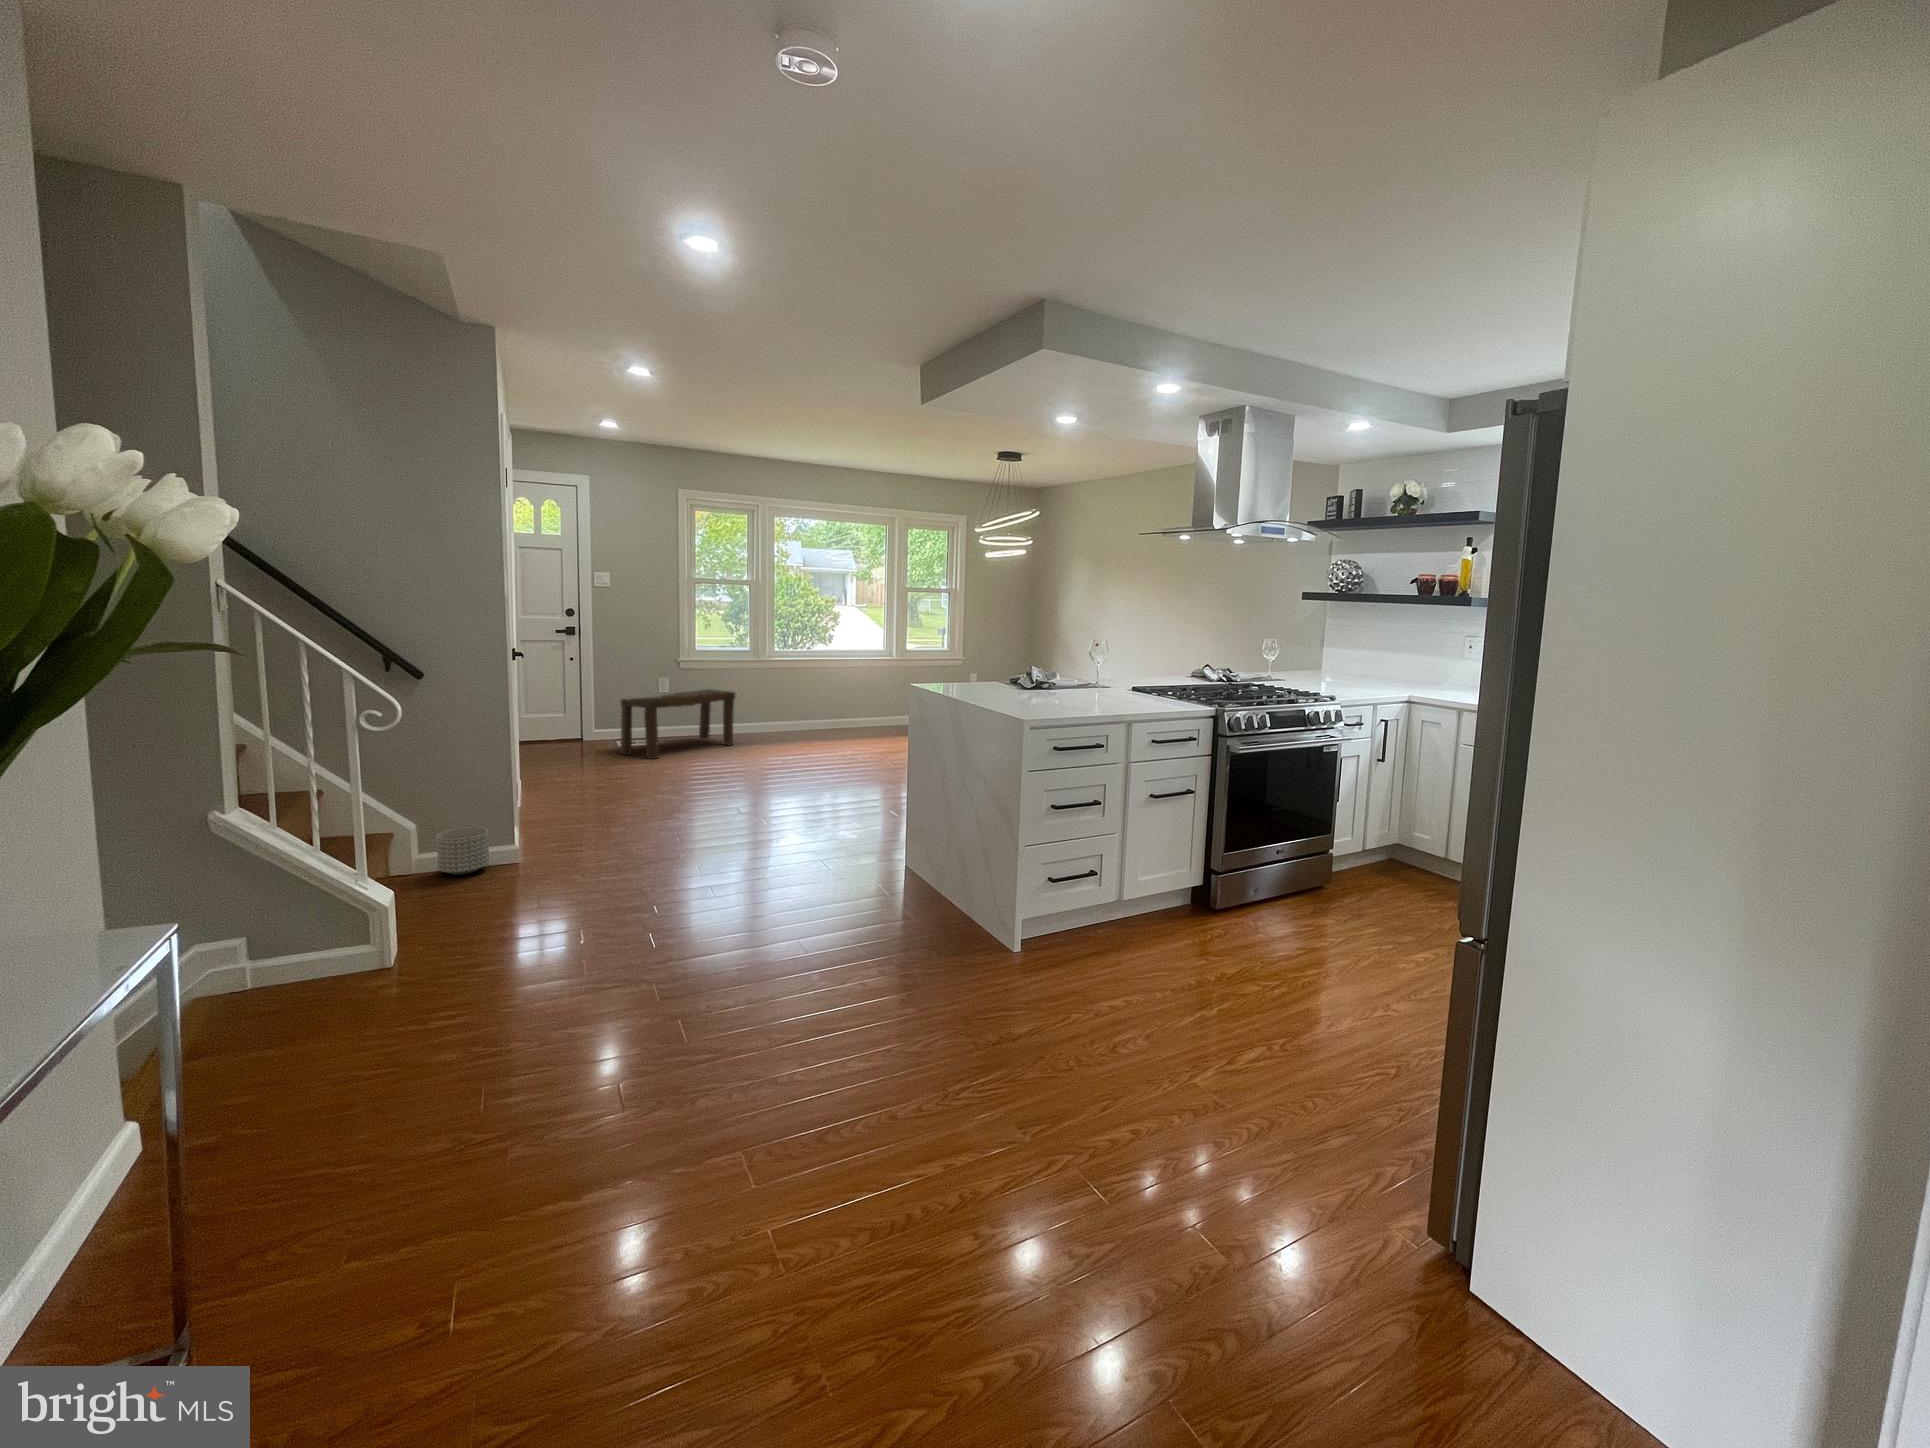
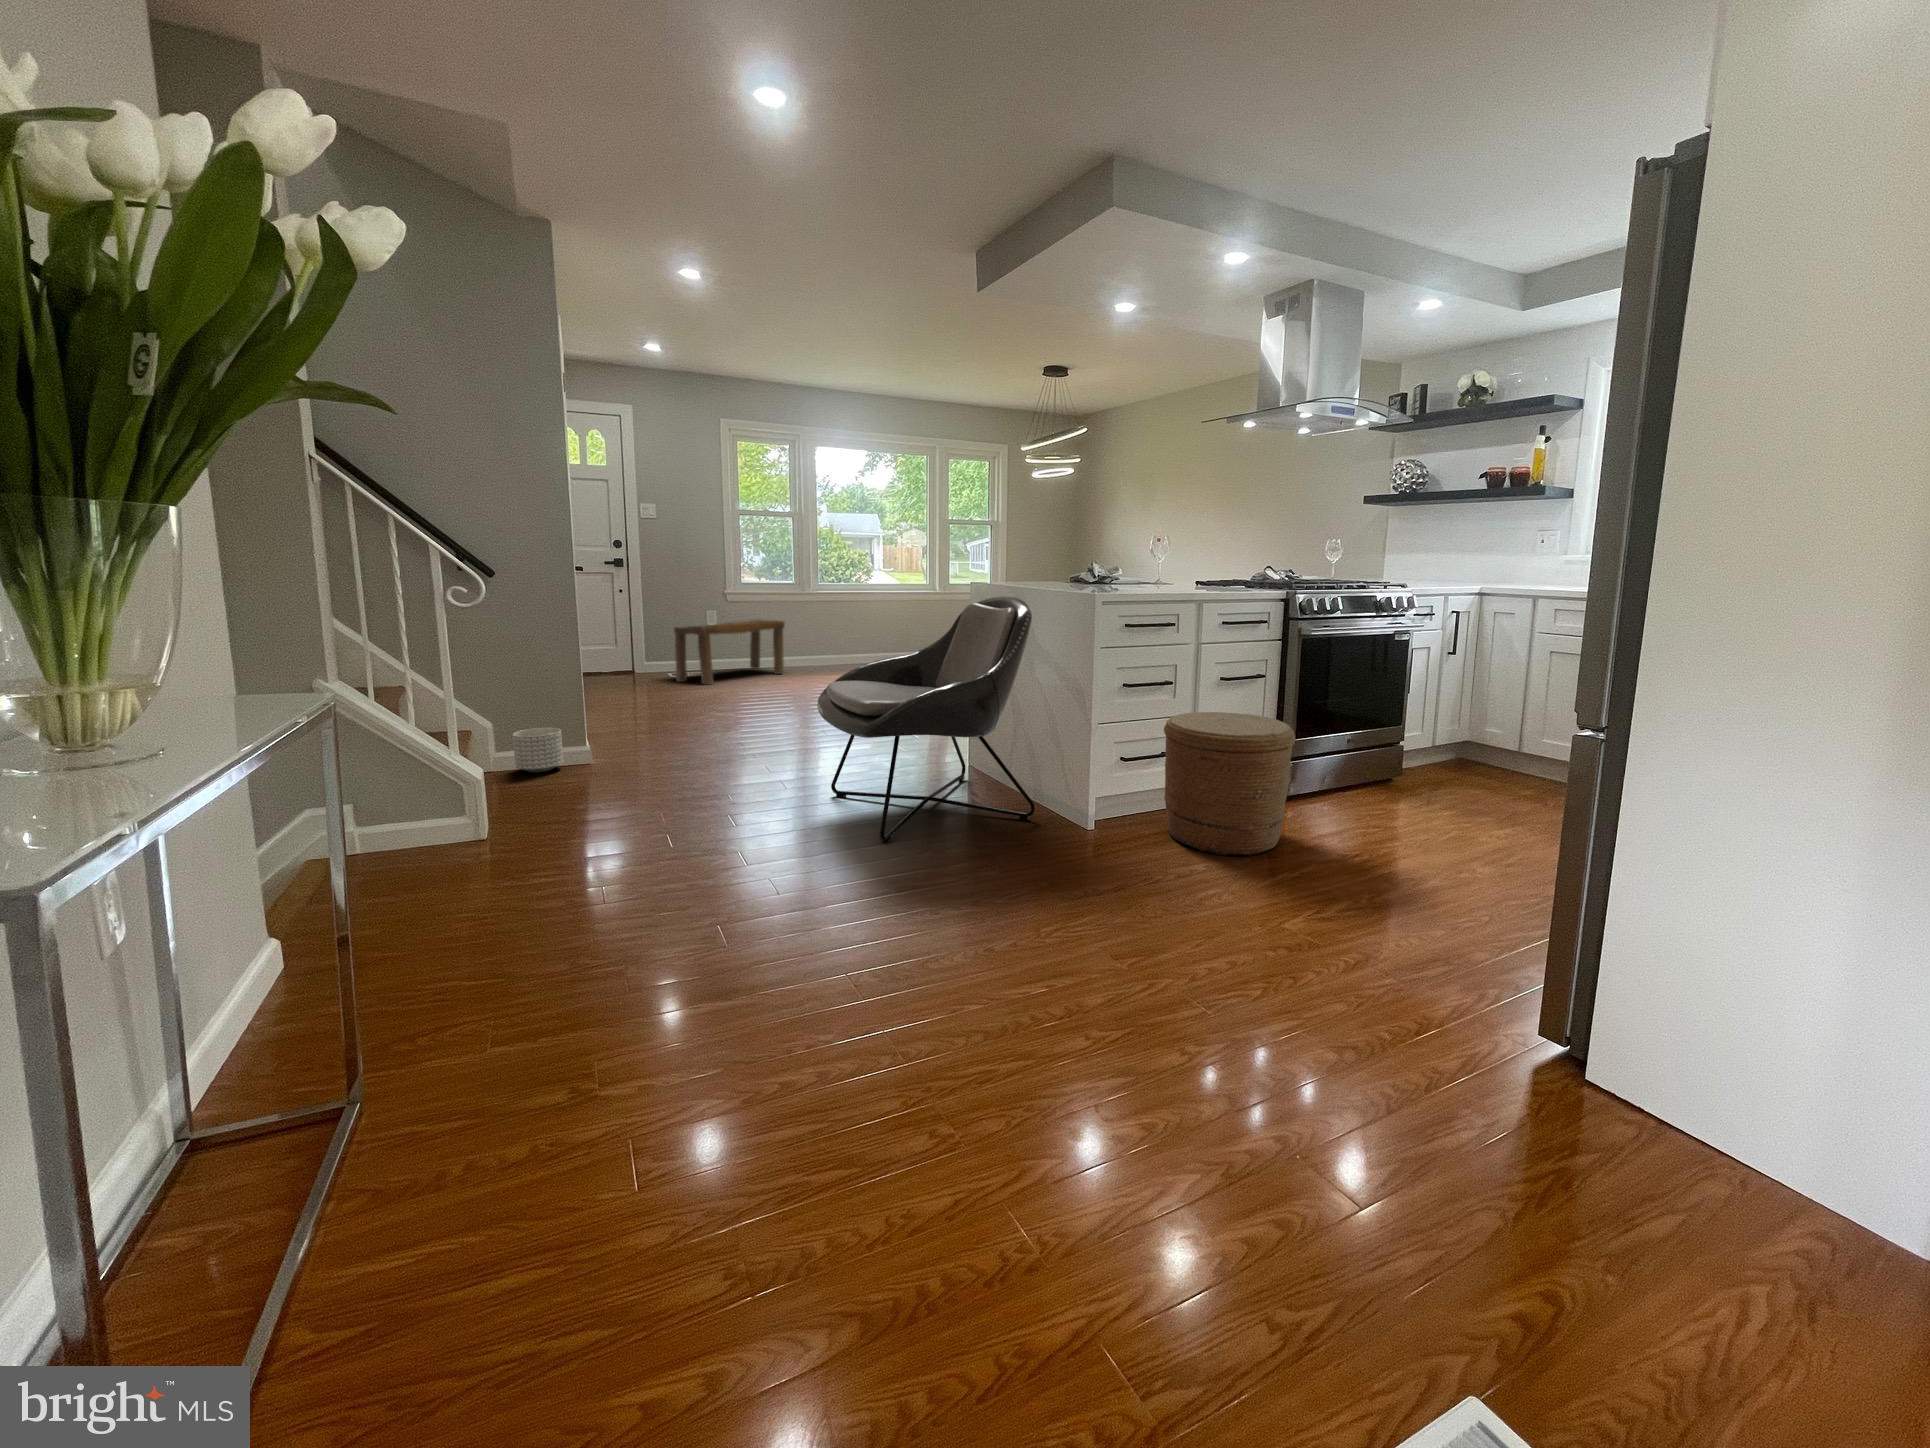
lounge chair: none [748,709,963,969] -> present [817,596,1035,843]
woven basket: none [1089,832,1214,984] -> present [1164,712,1295,855]

